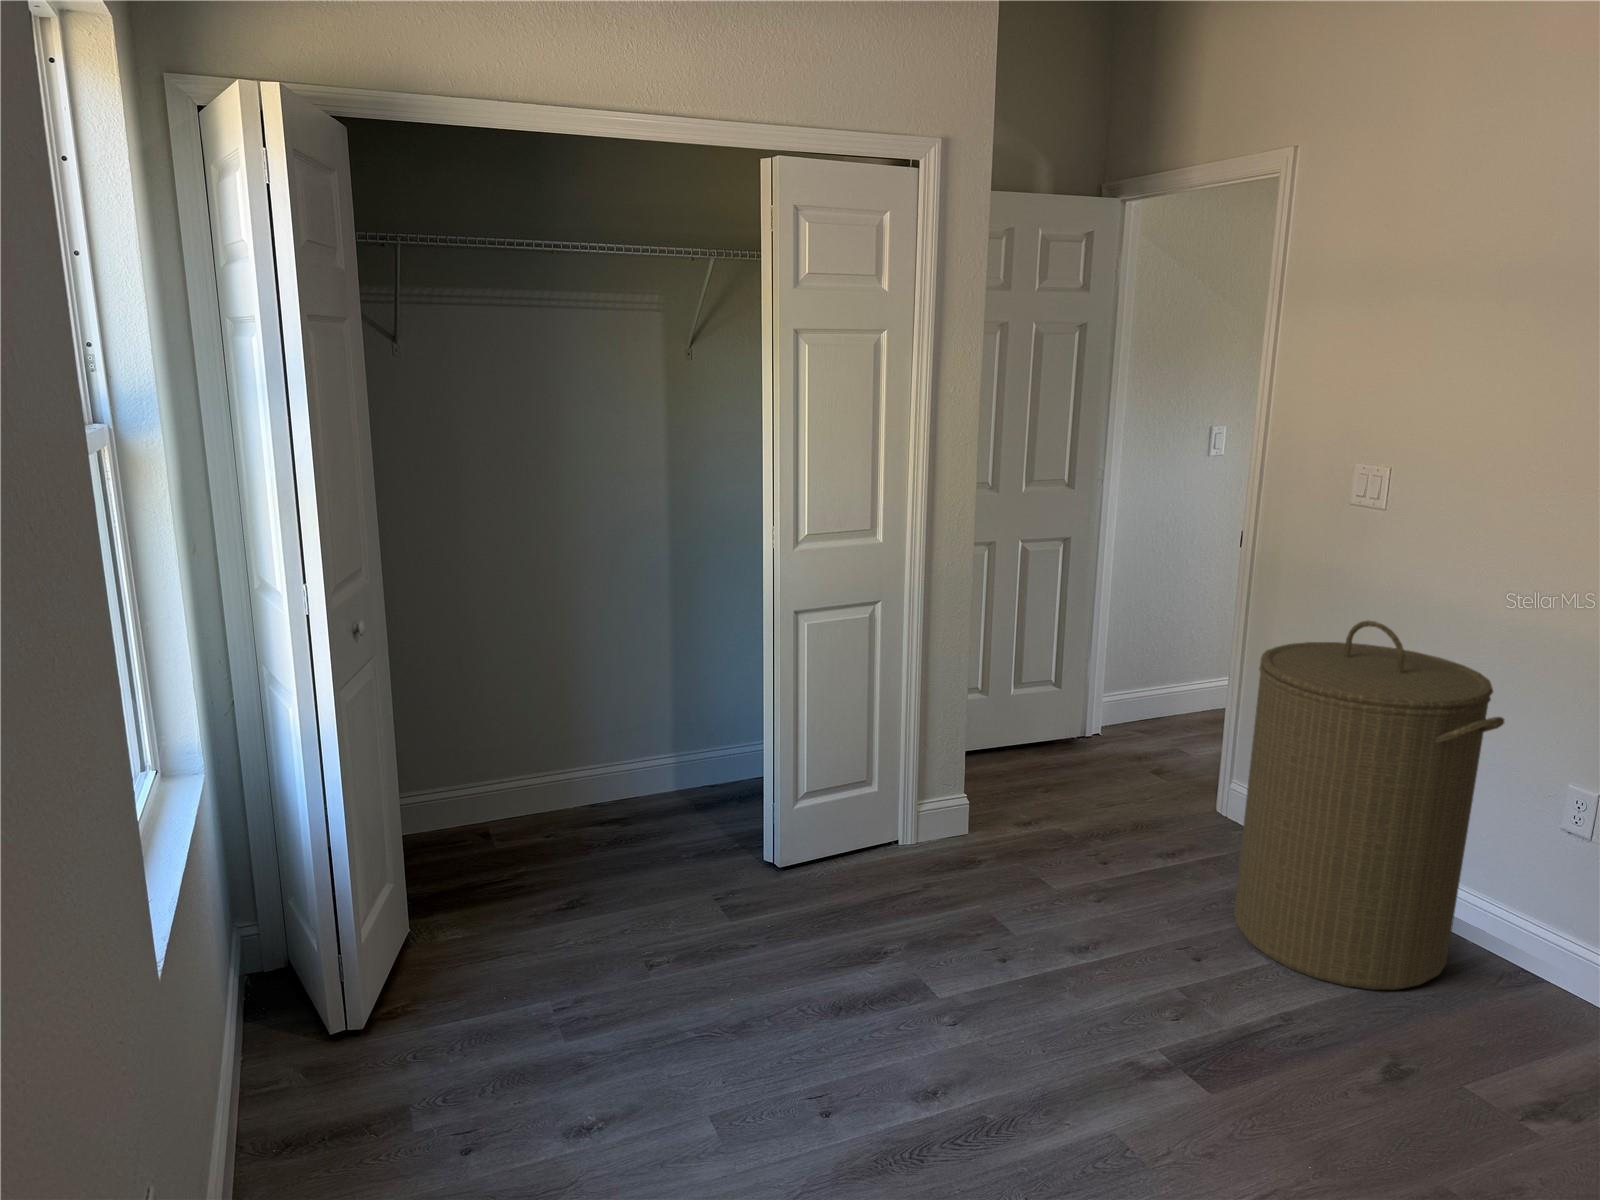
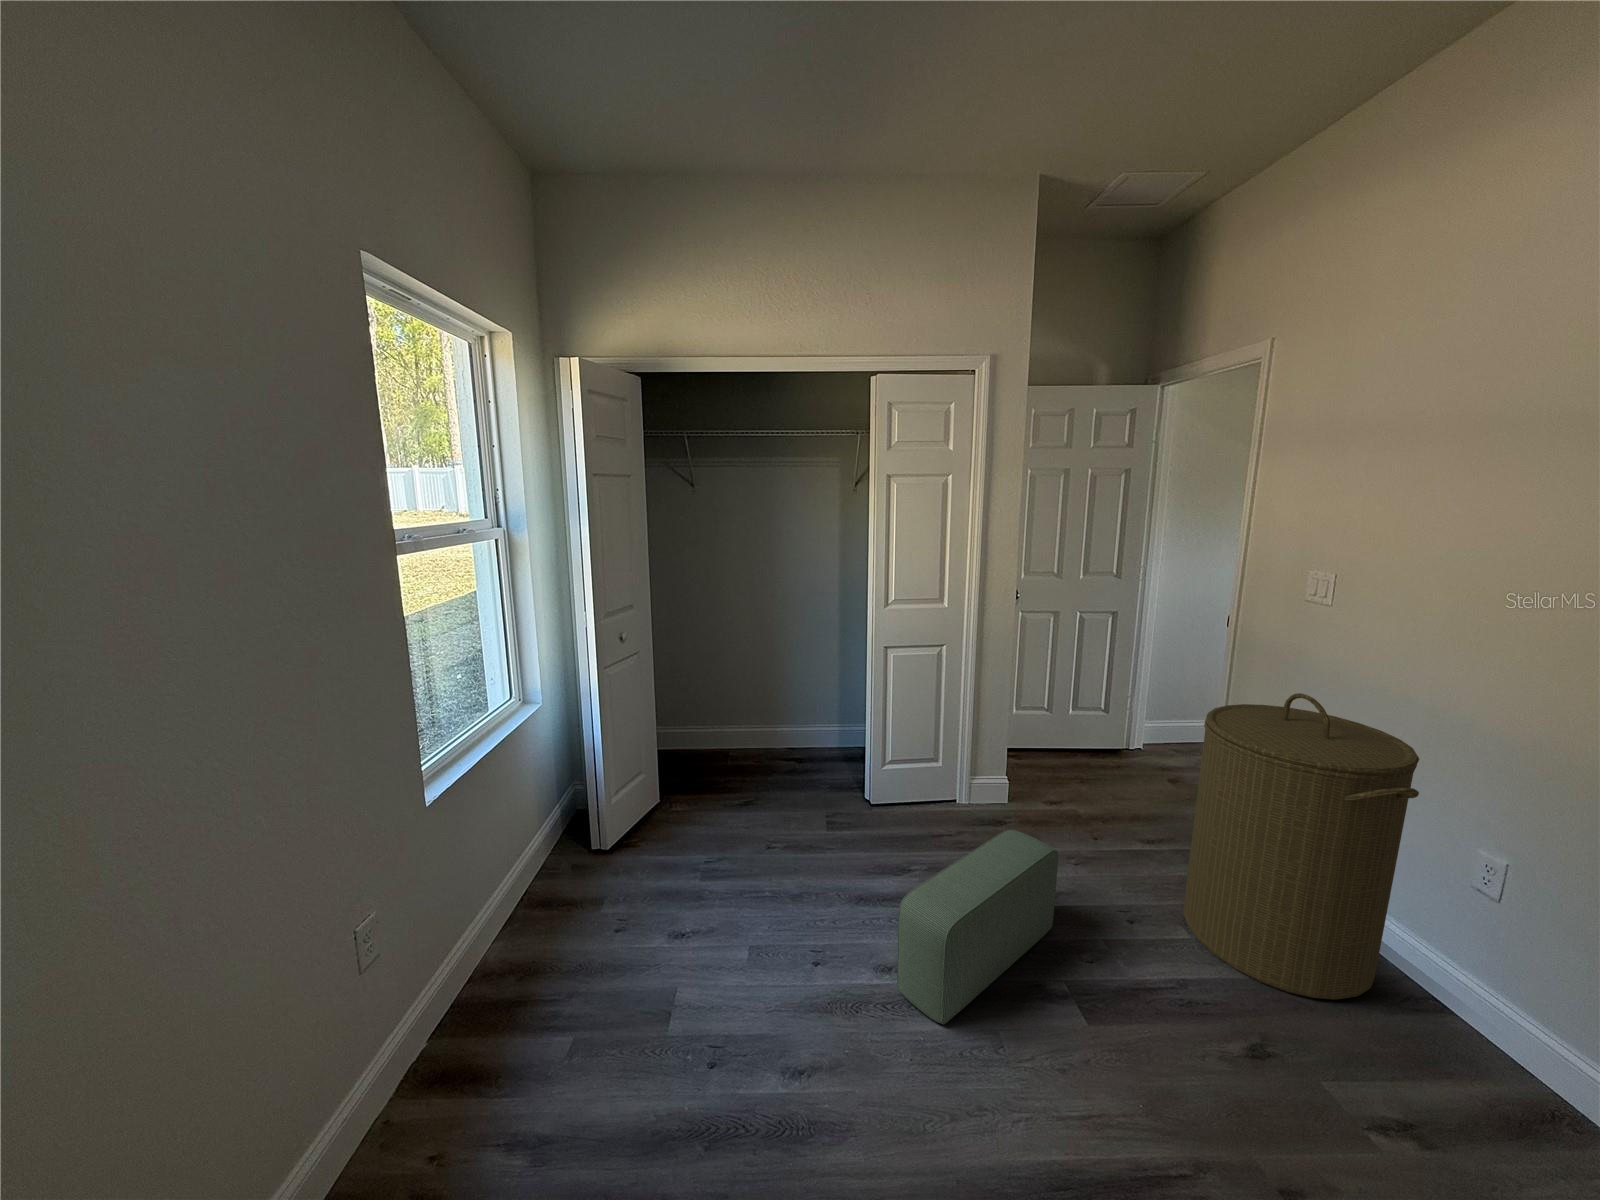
pouf: none [950,856,1111,1135] -> present [897,829,1058,1025]

